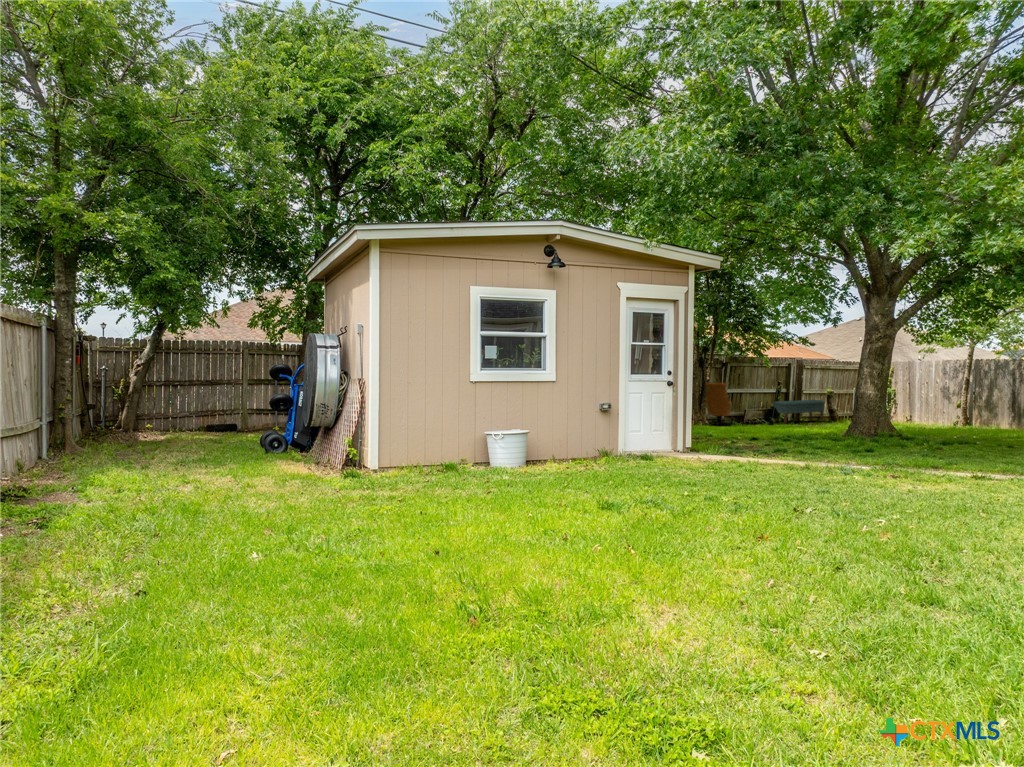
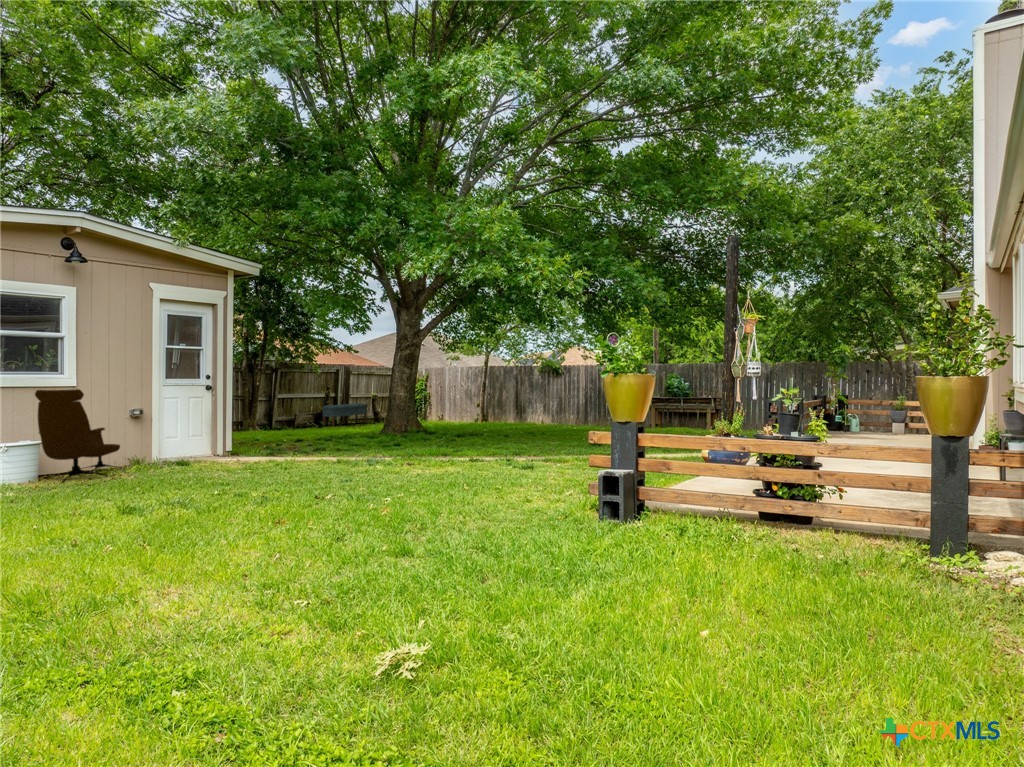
lounge chair: present [706,383,732,425] -> present [35,389,121,482]

